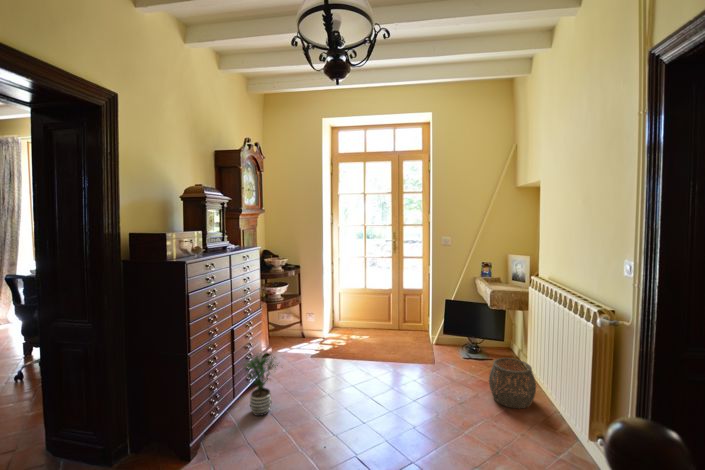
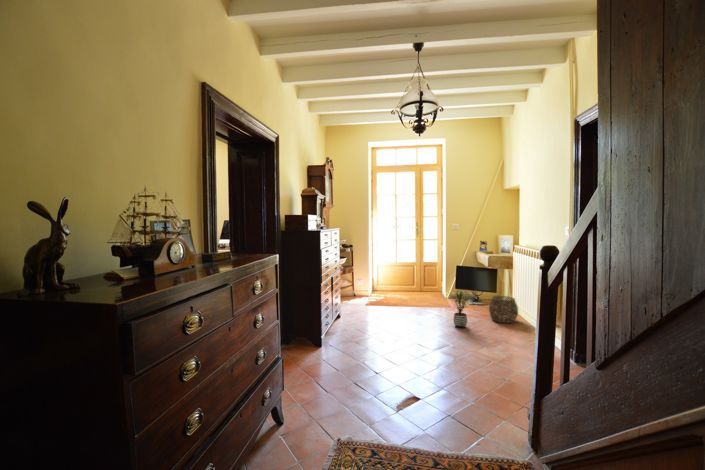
potted plant: present [244,355,278,416] -> present [451,291,472,328]

